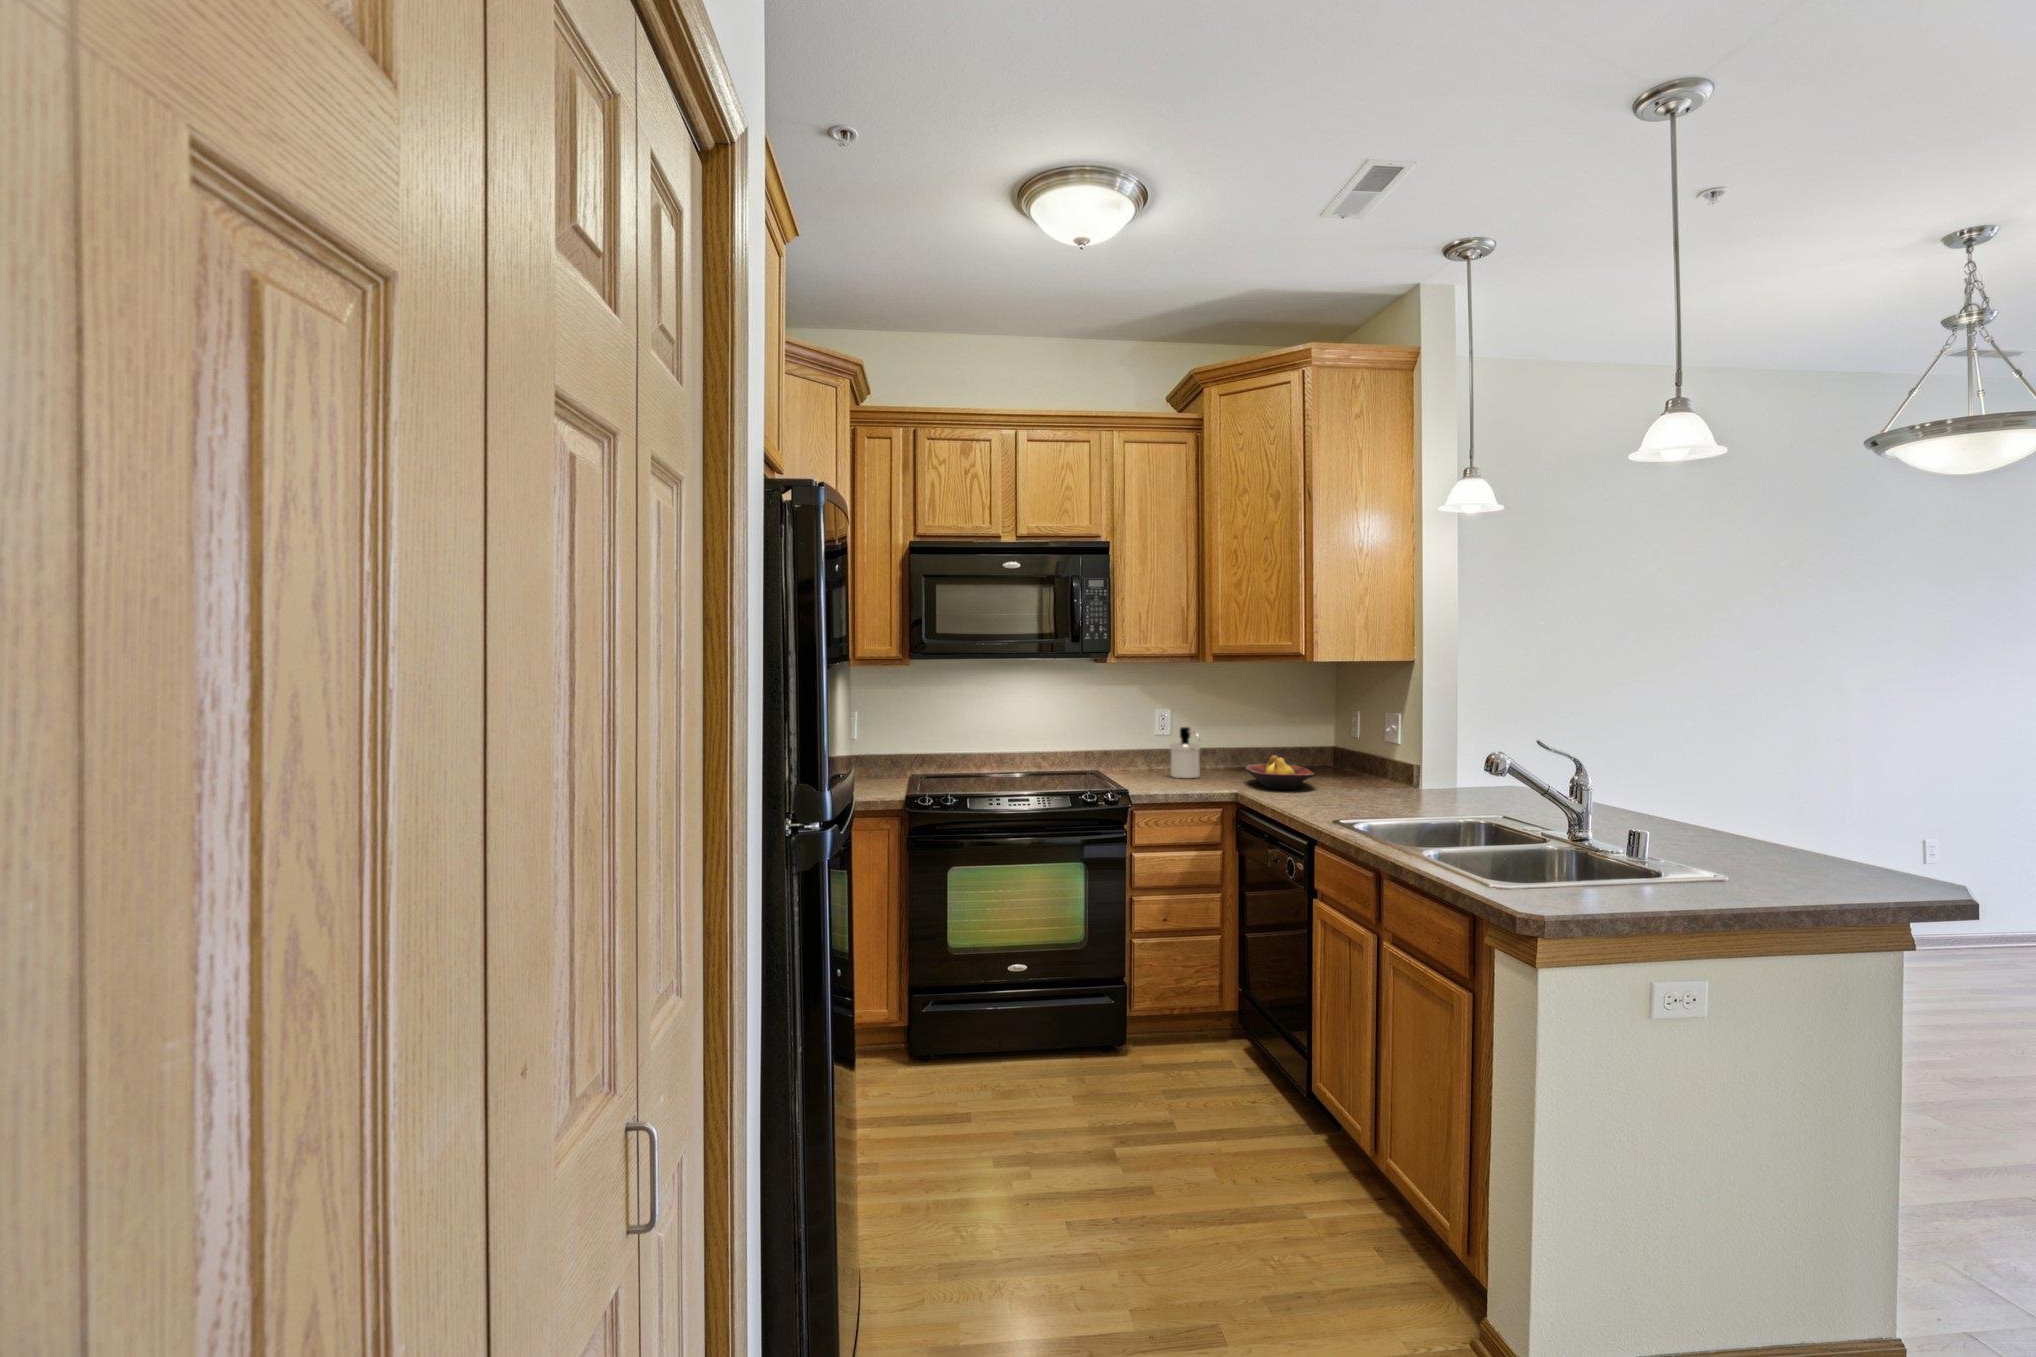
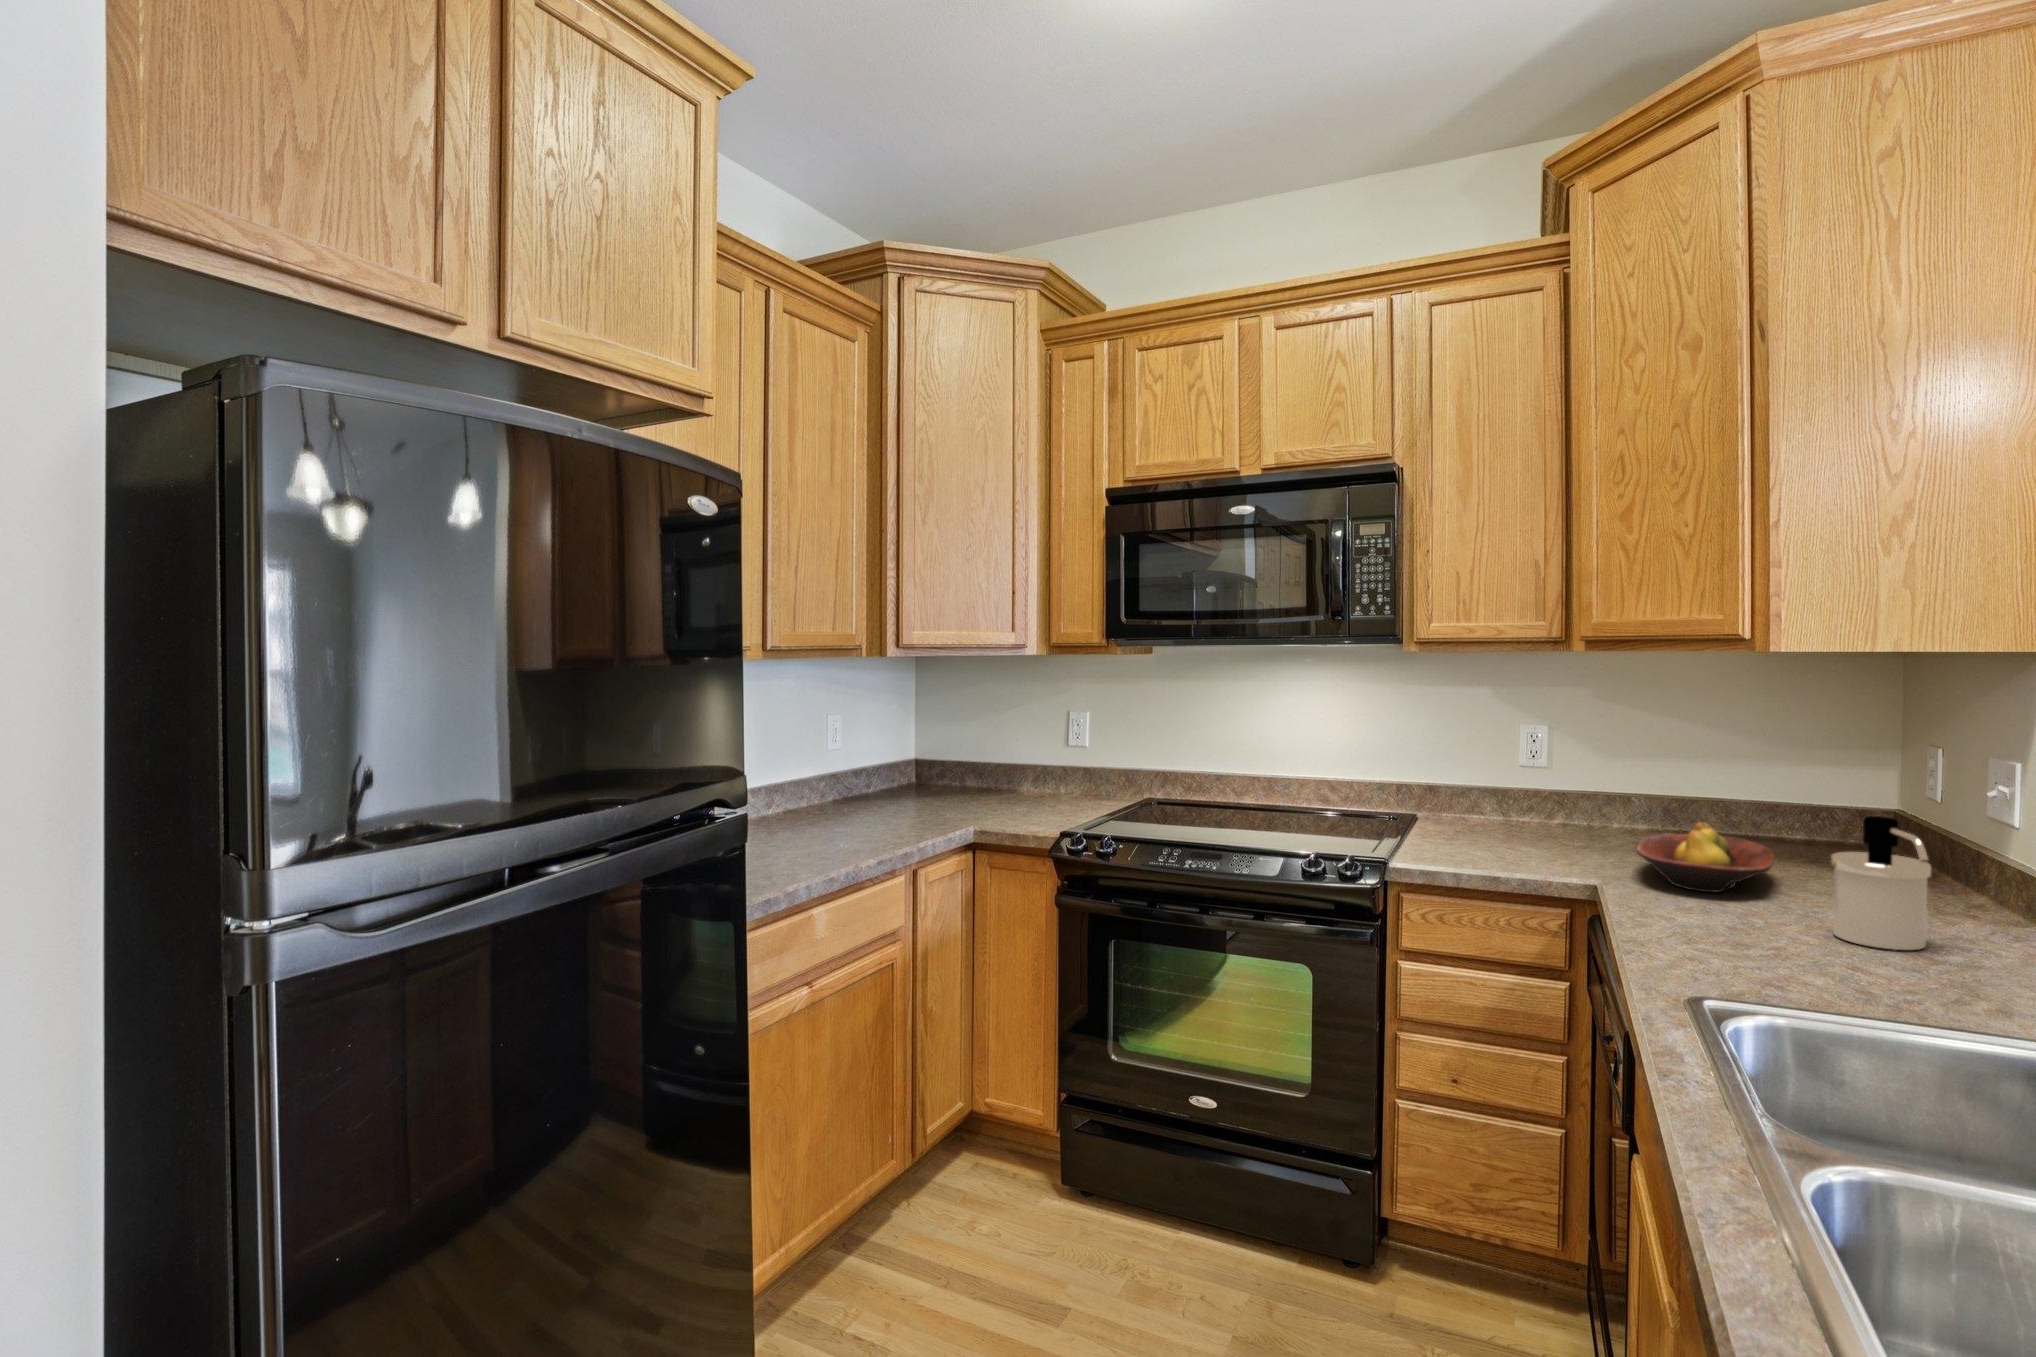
soap dispenser: present [1170,727,1200,778] -> present [1831,816,1931,950]

